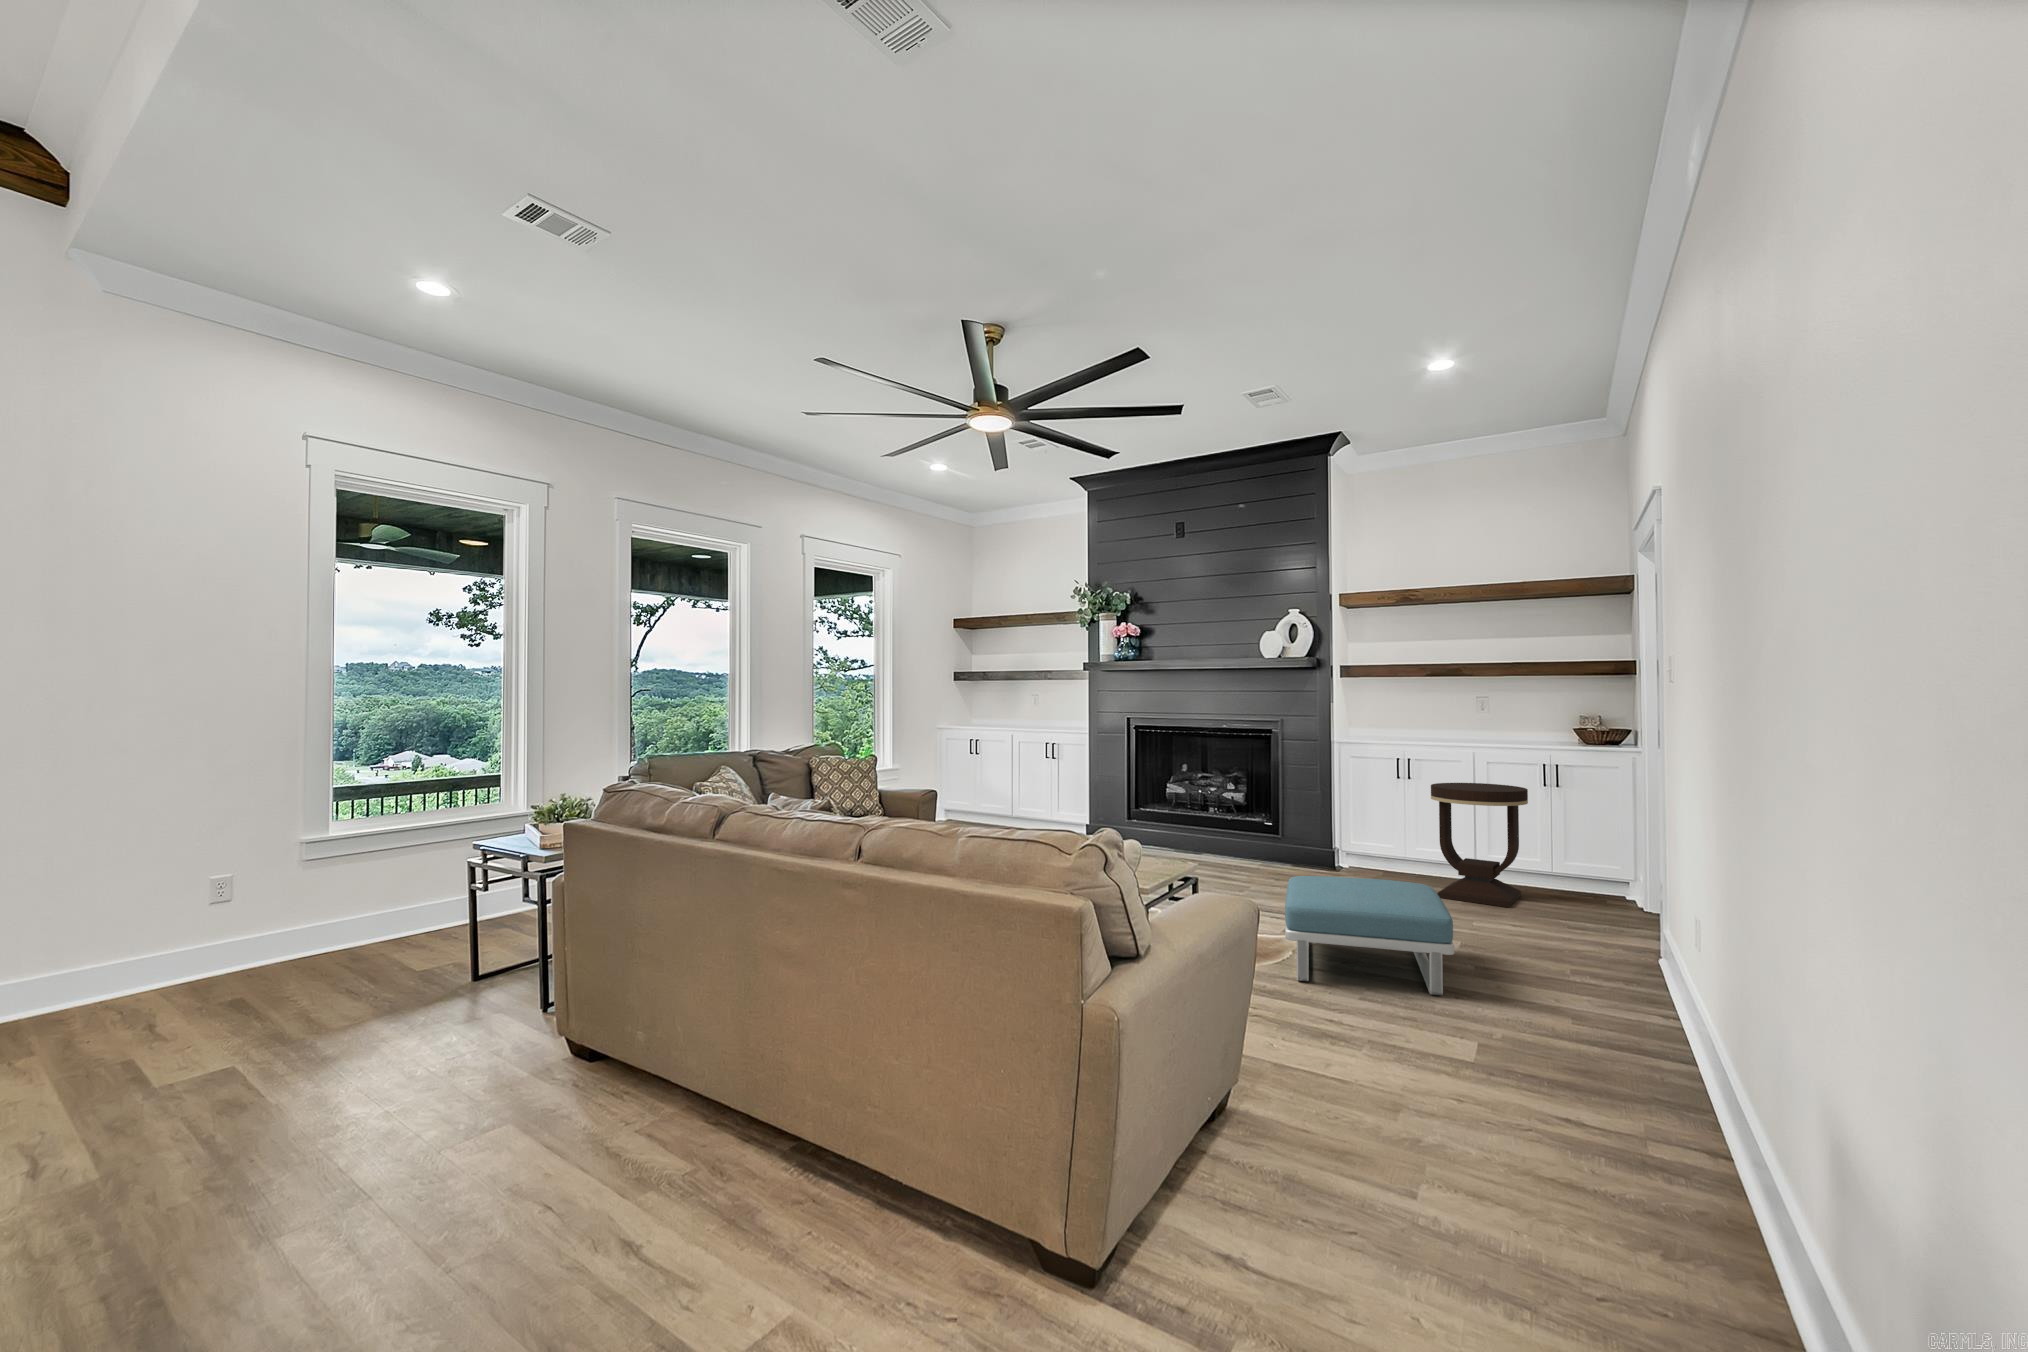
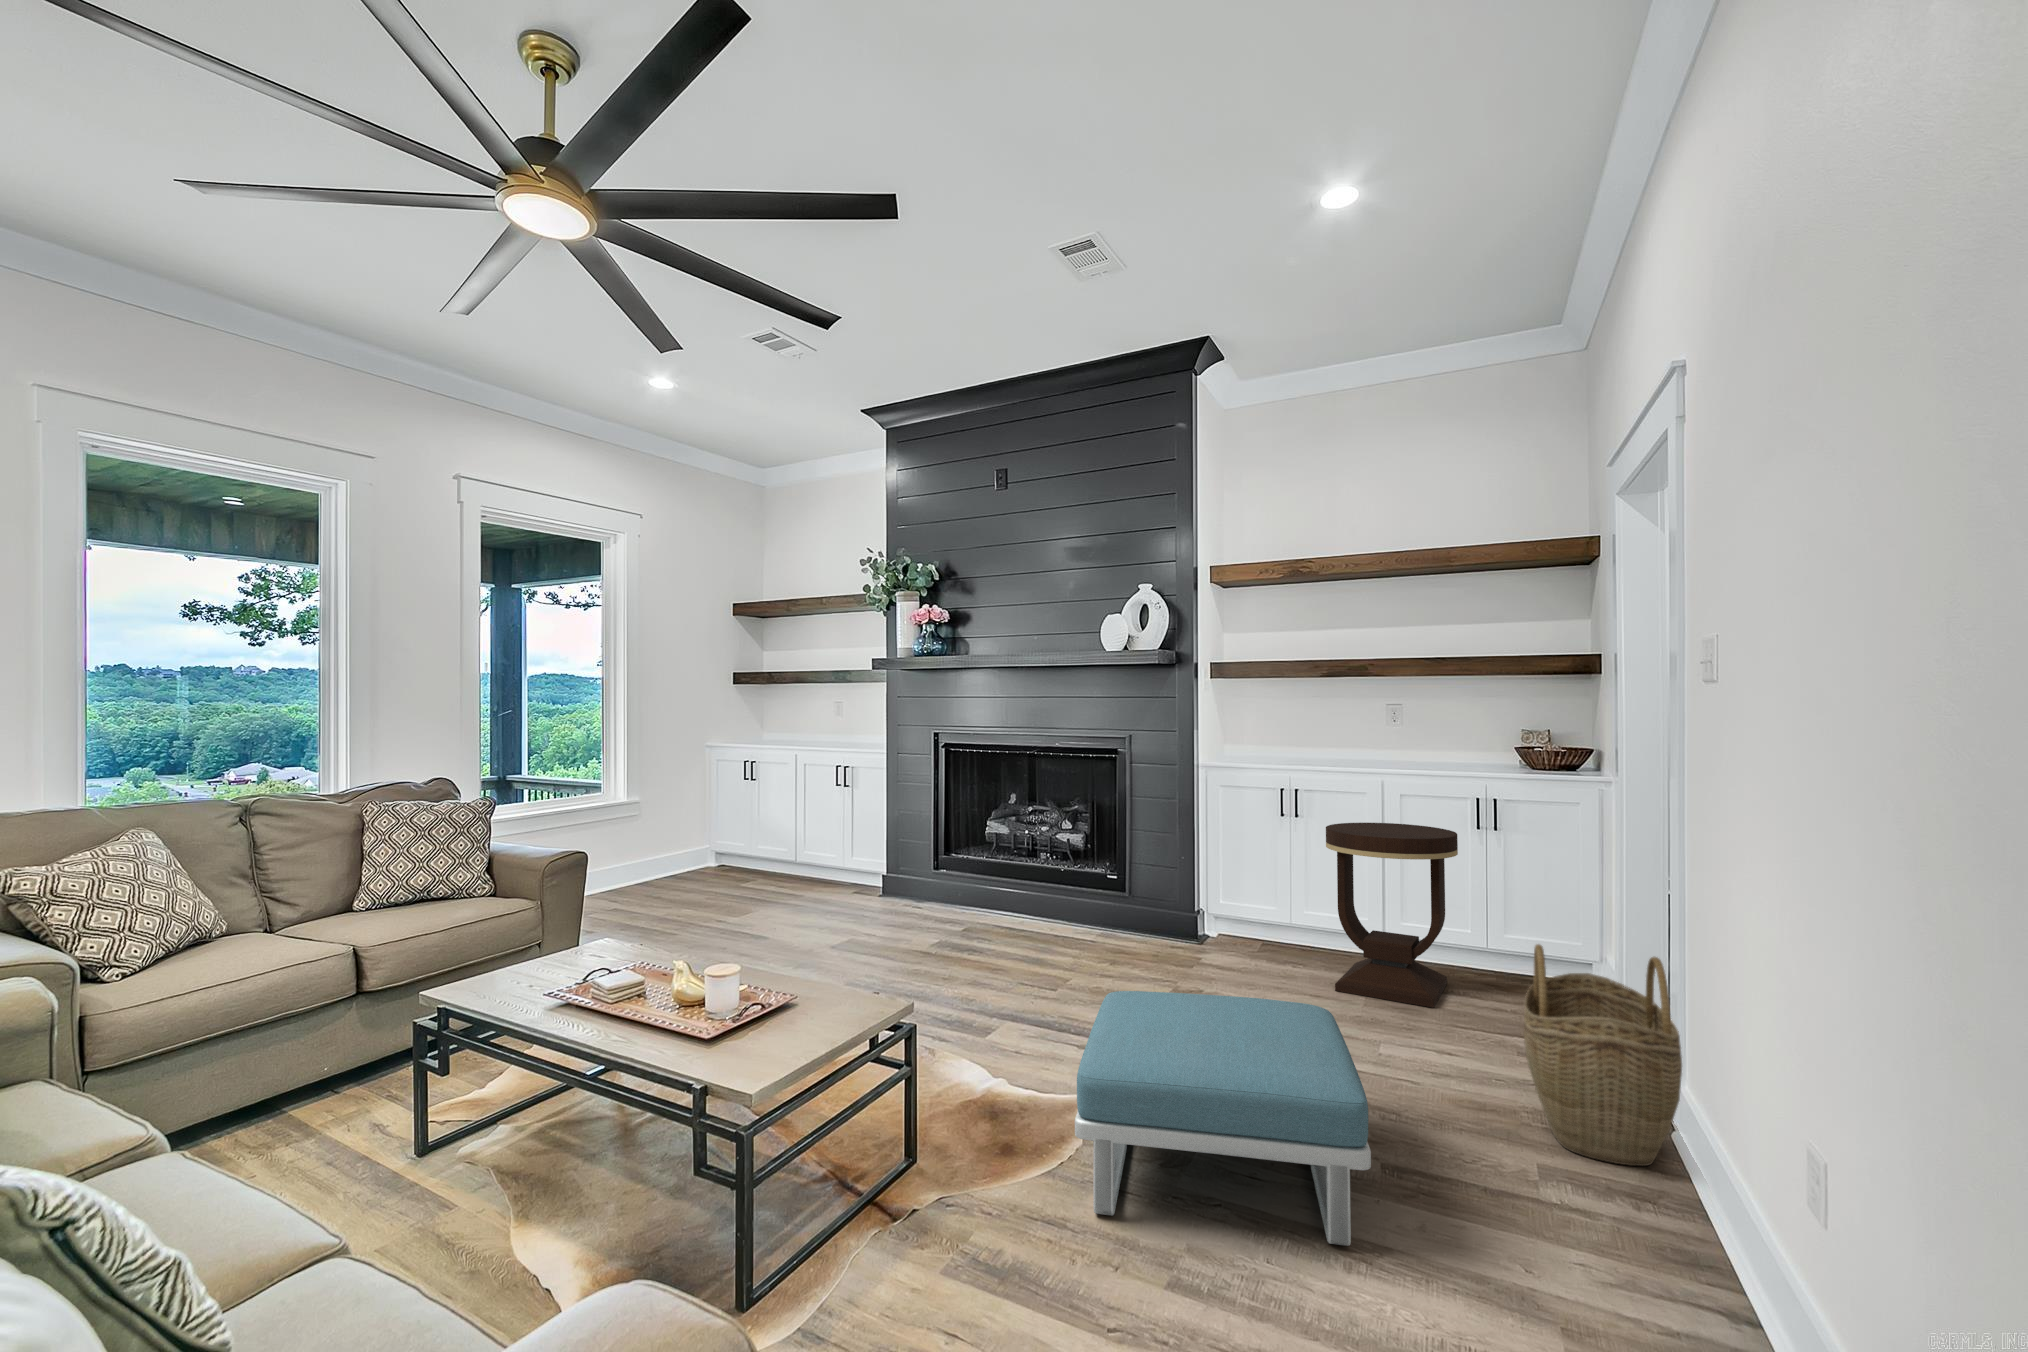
woven basket: none [1559,850,1653,976] -> present [1524,944,1682,1166]

